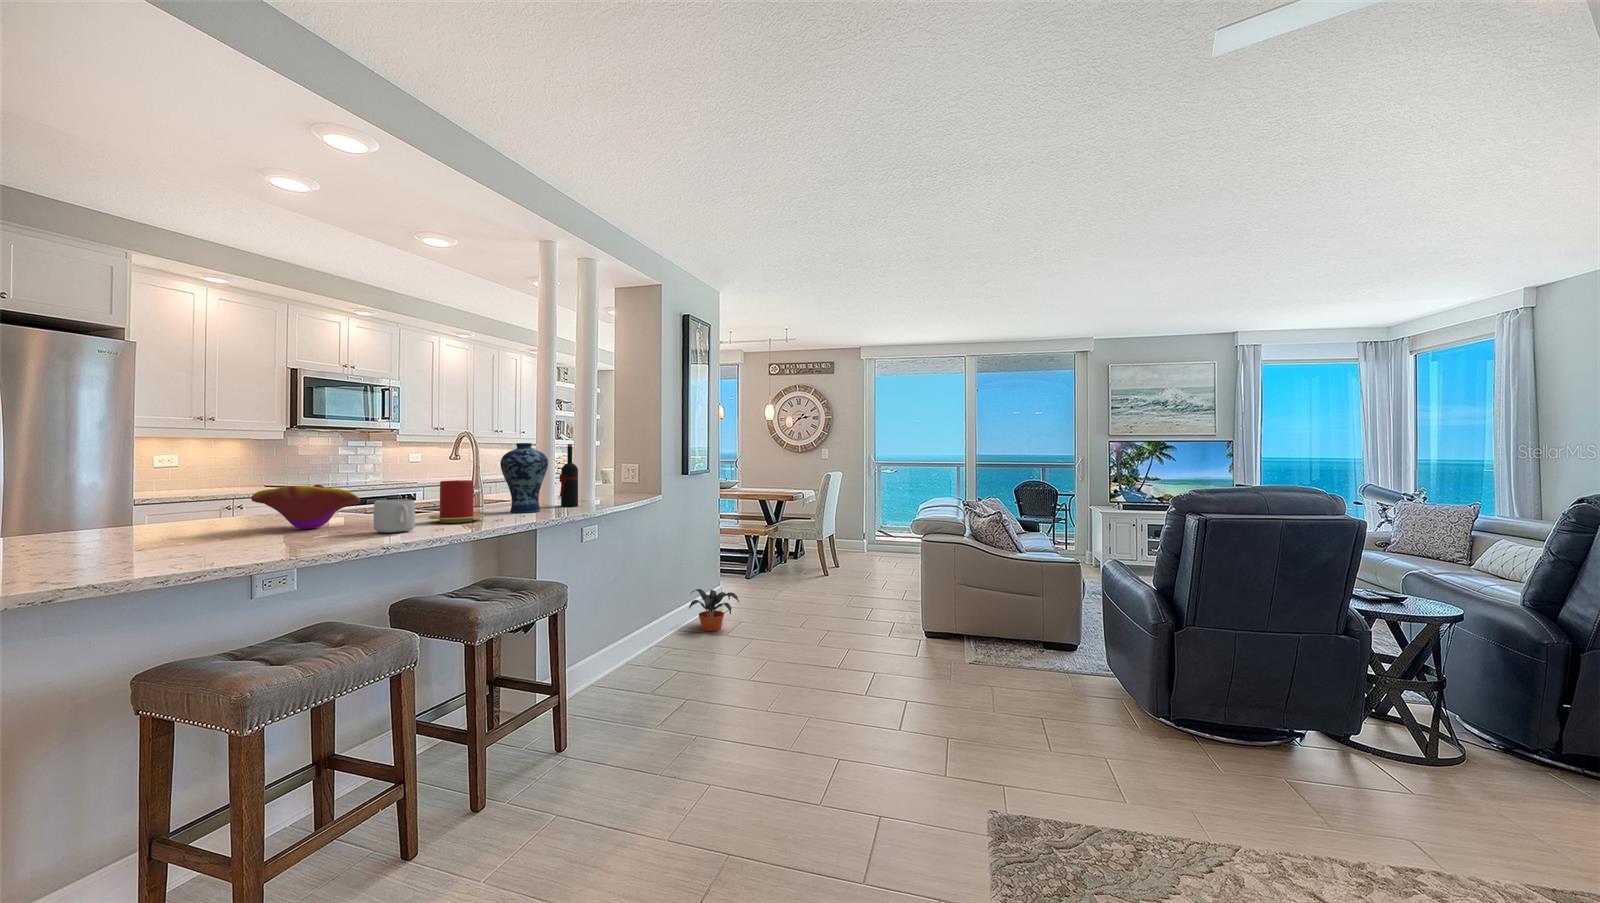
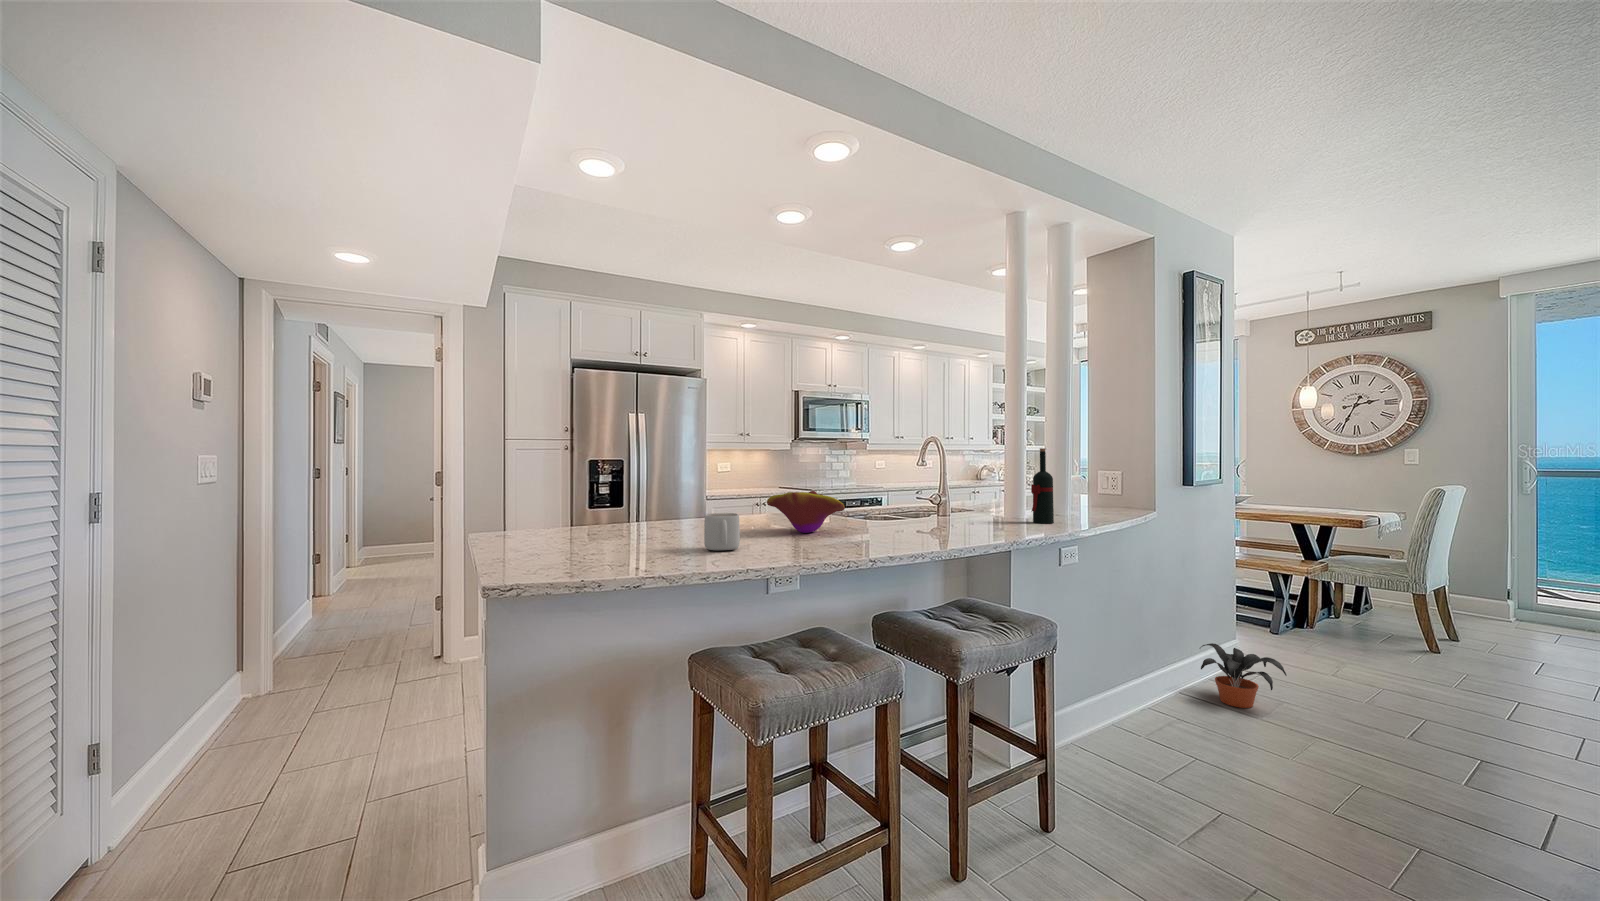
vase: present [500,443,548,513] -> none [968,448,1020,528]
candle: present [428,480,484,523] -> none [902,490,956,536]
mug: present [374,499,415,533] -> present [704,513,740,550]

